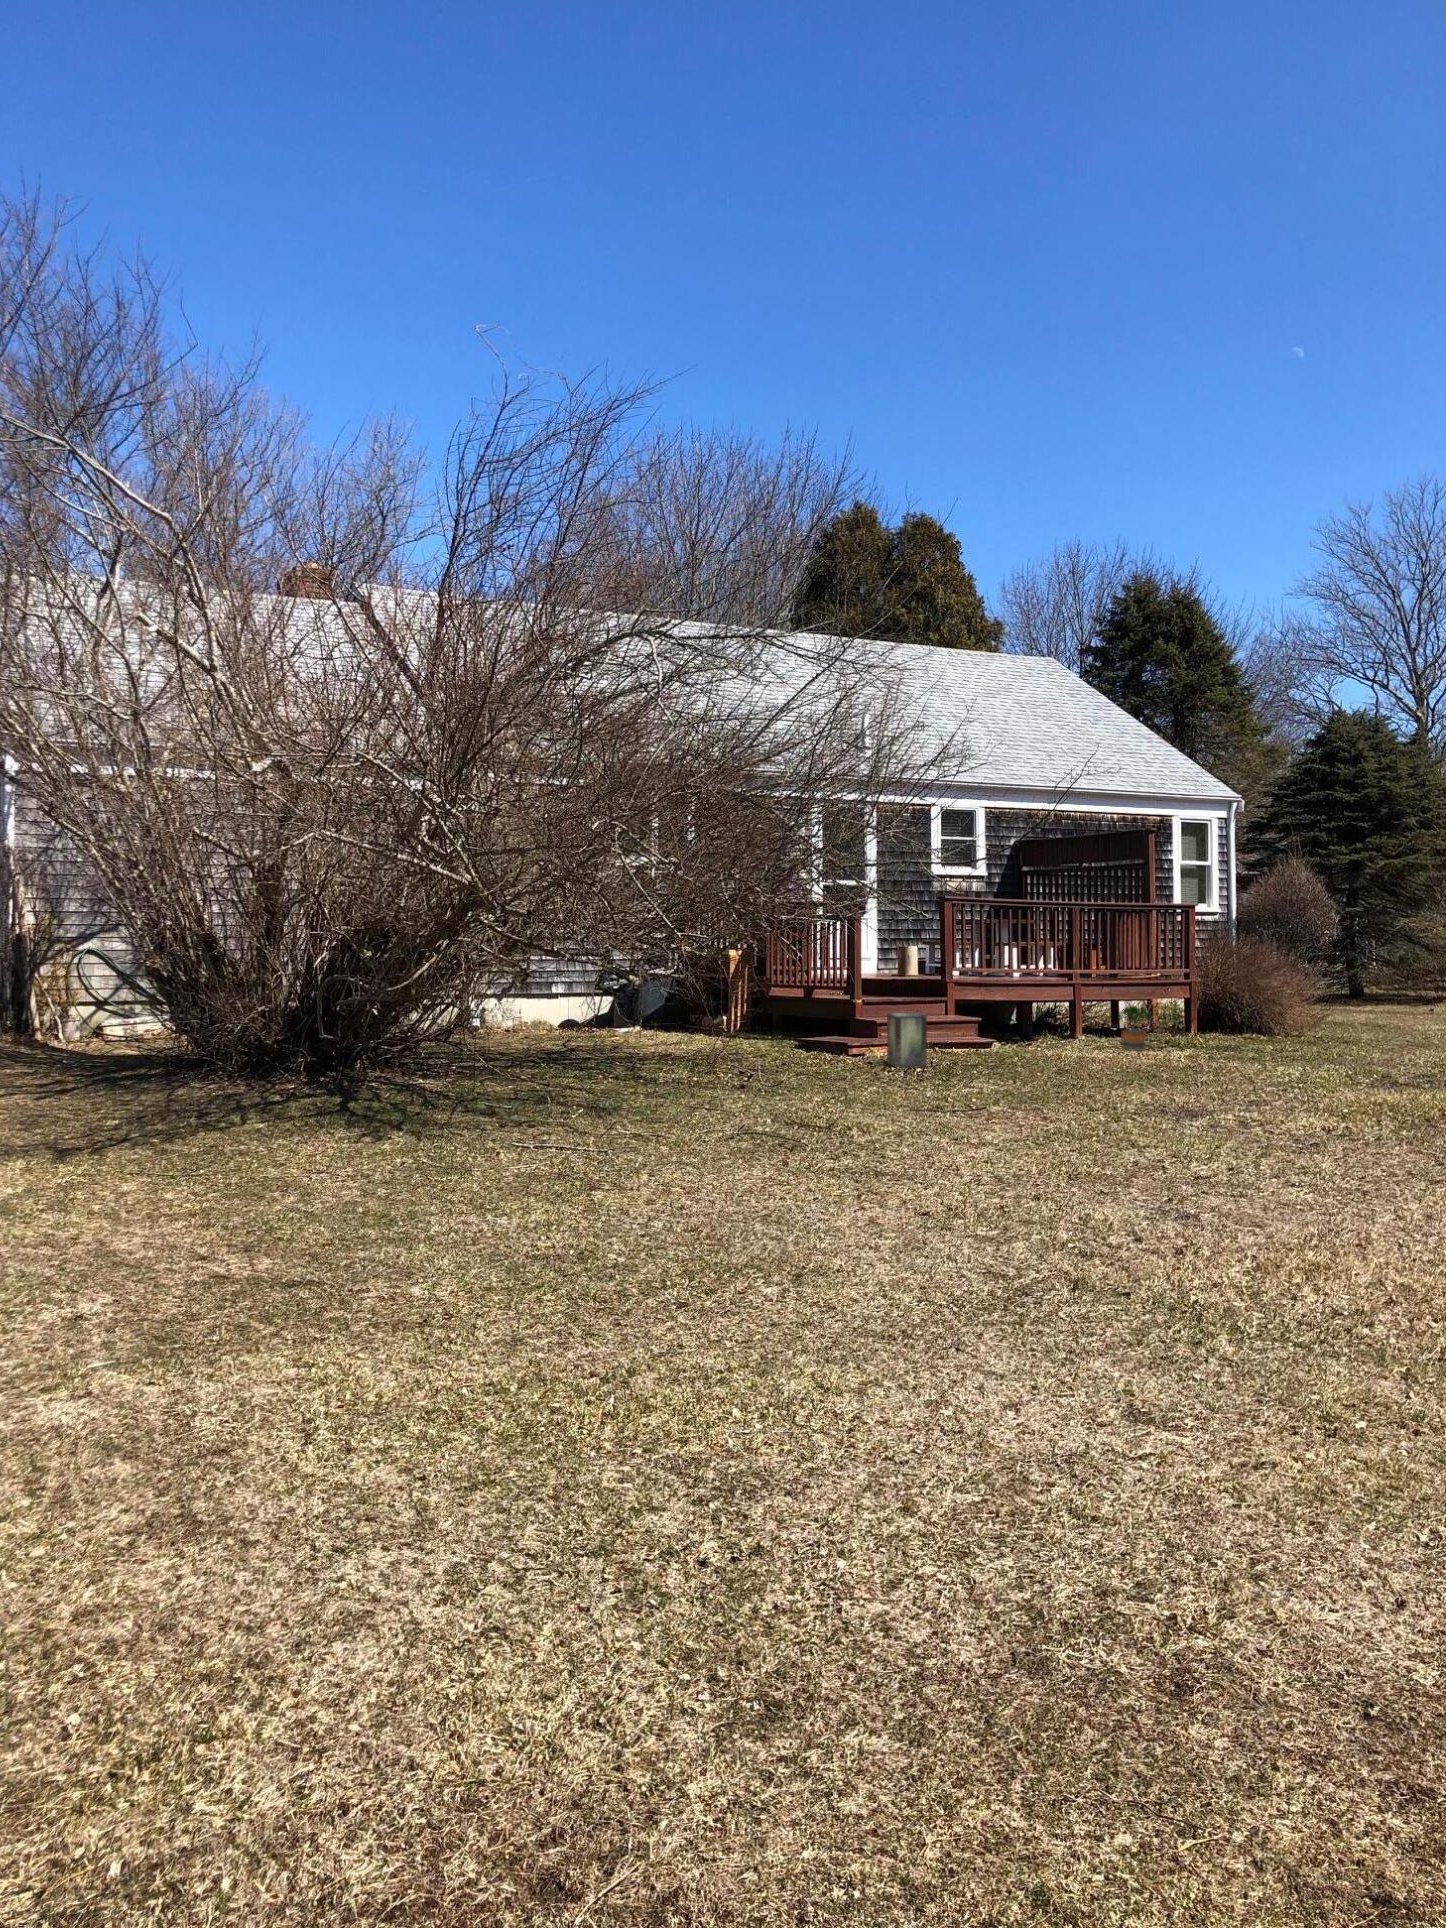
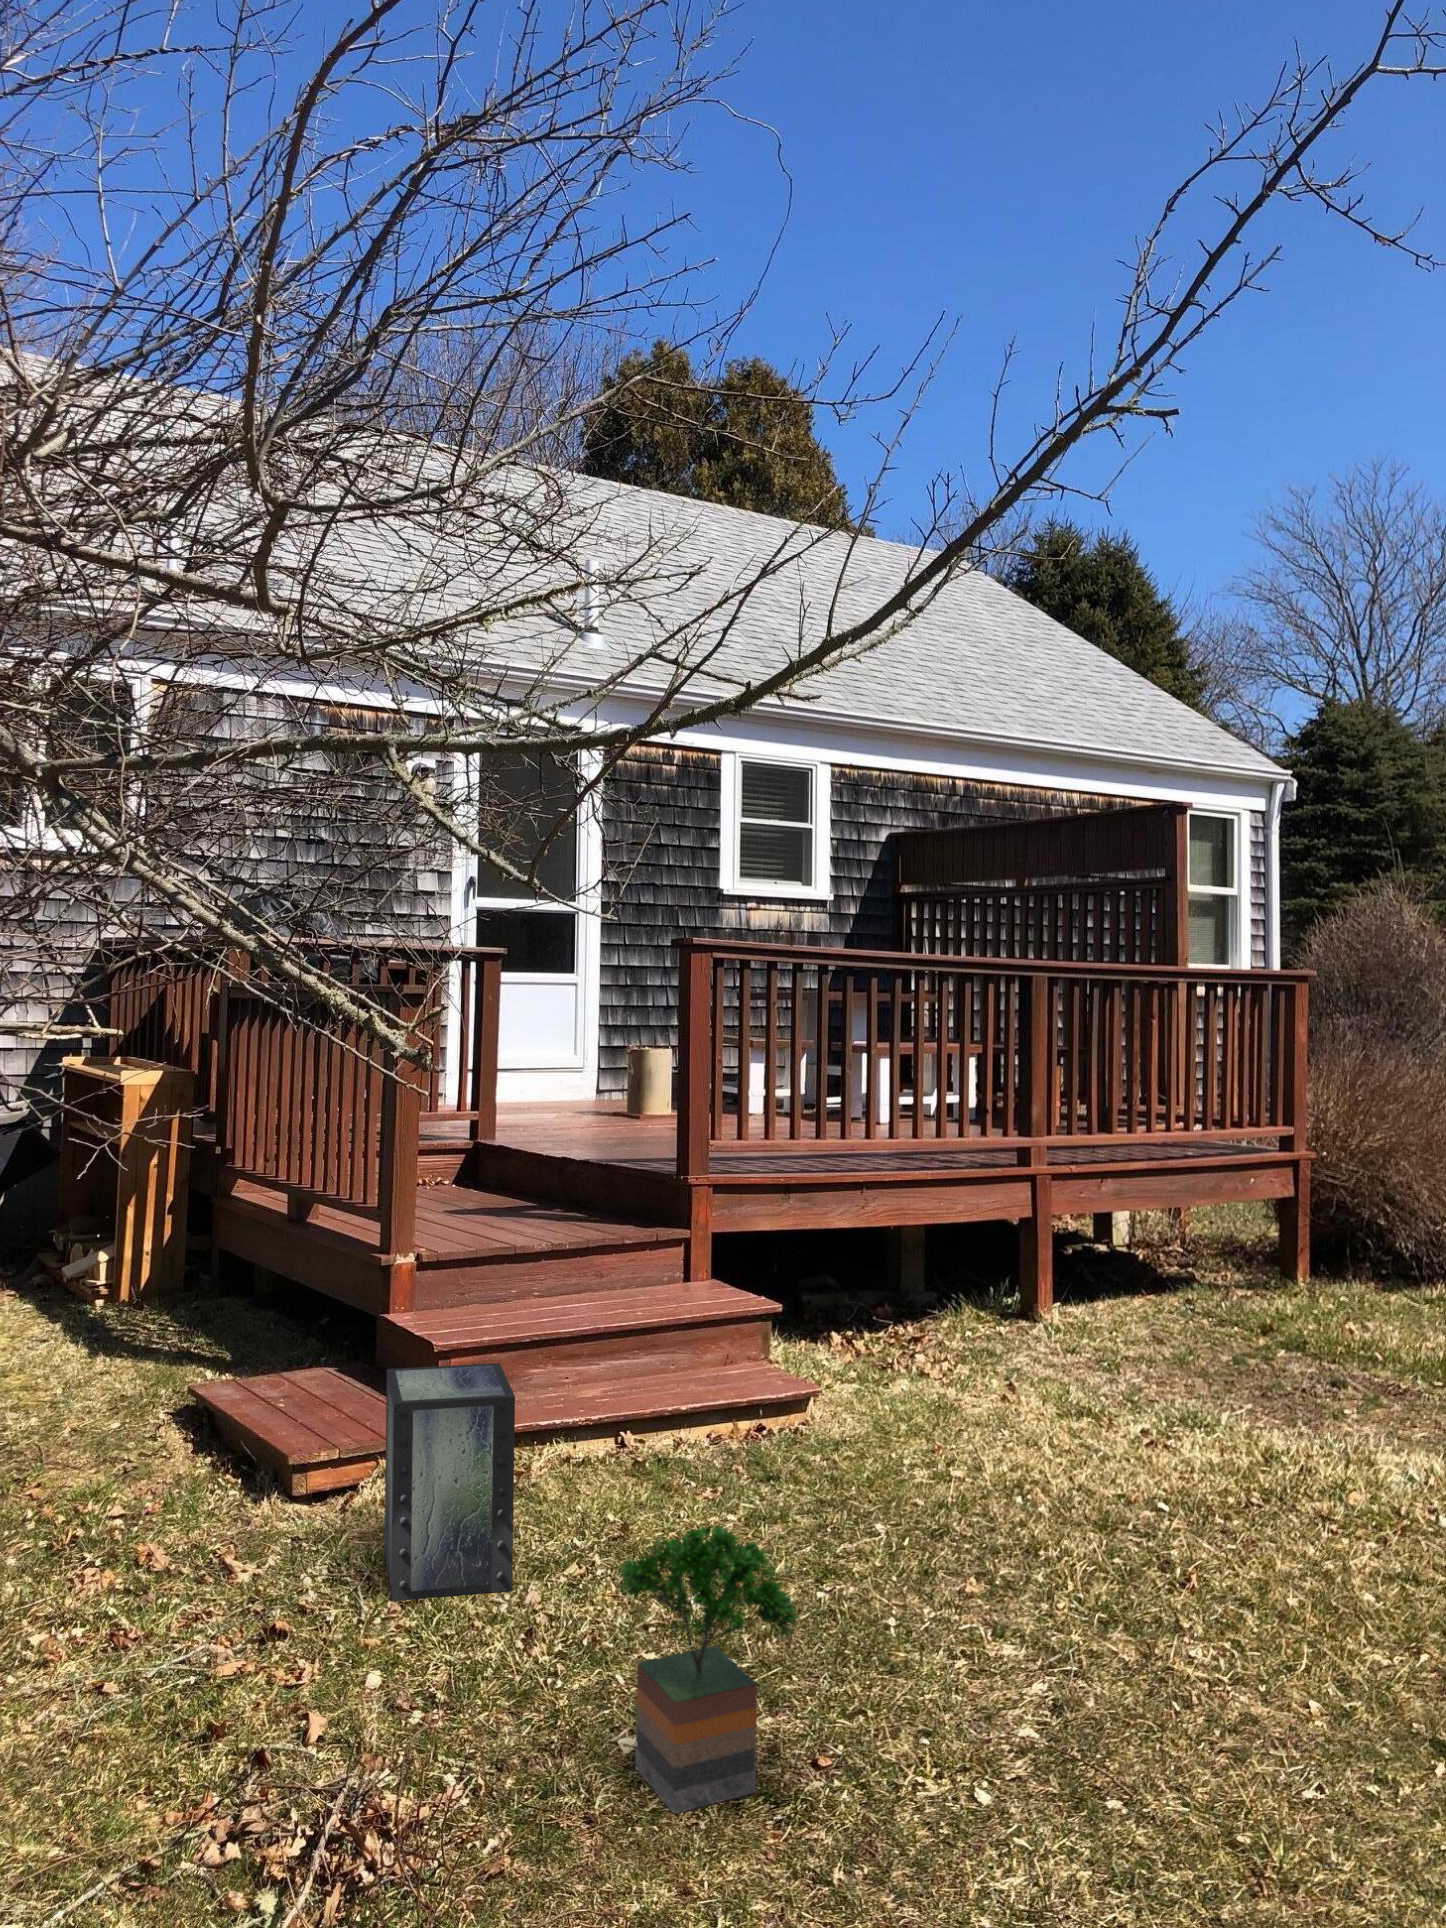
potted tree: present [1119,1007,1152,1051] -> present [620,1524,799,1814]

